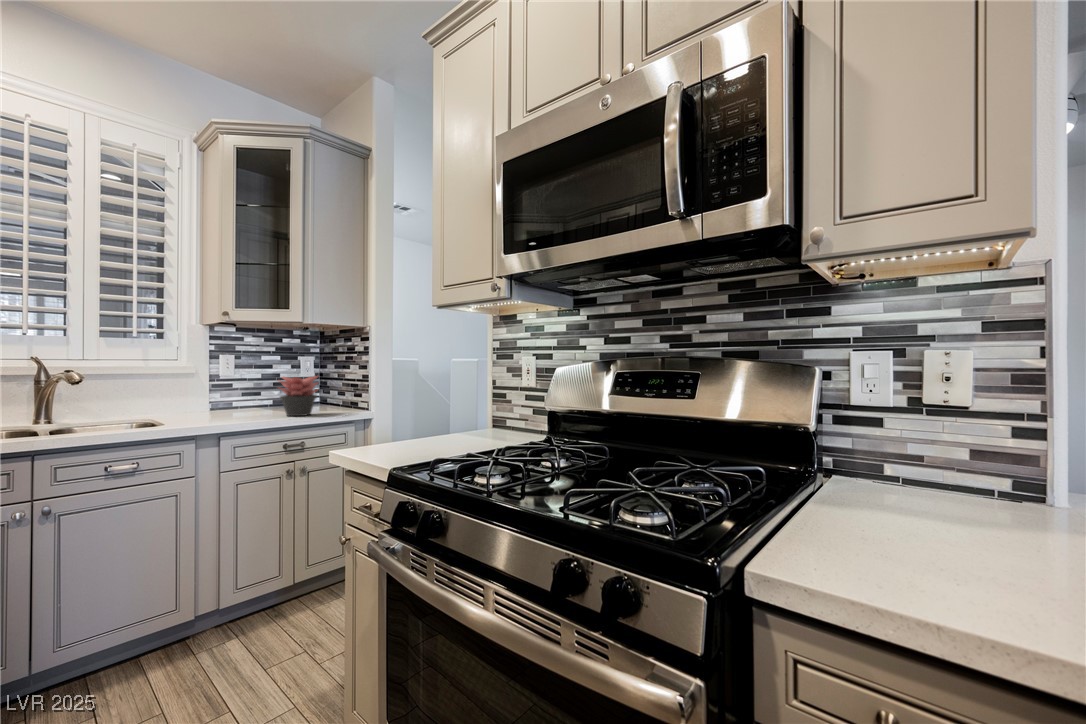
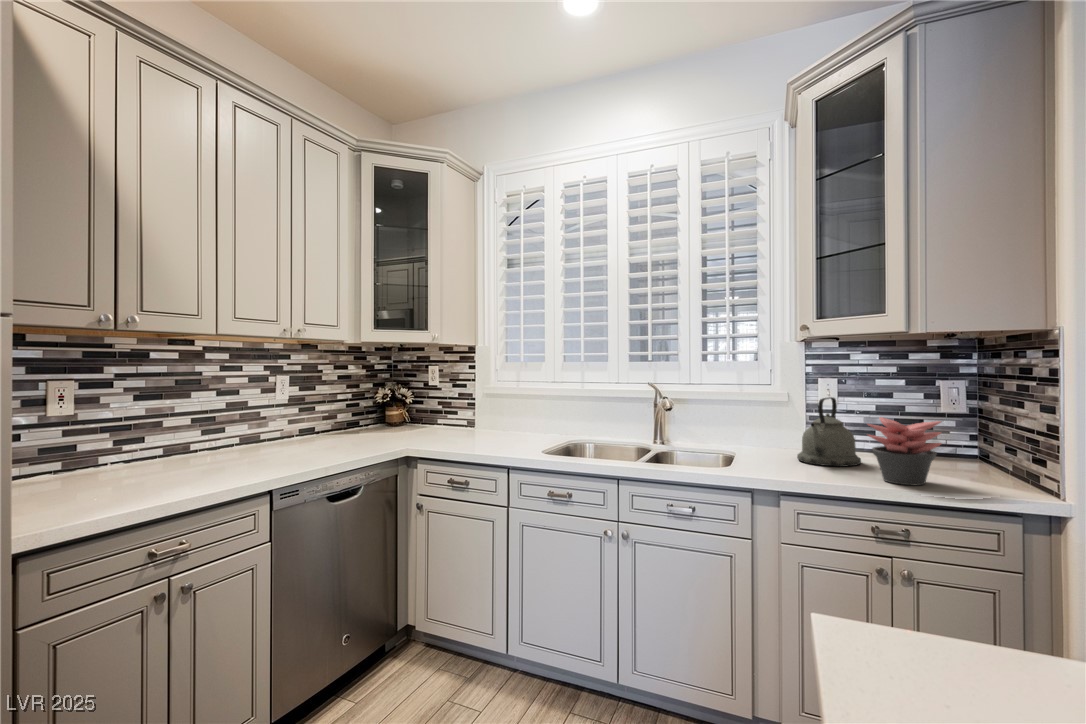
kettle: none [212,367,261,417] -> present [797,397,861,466]

